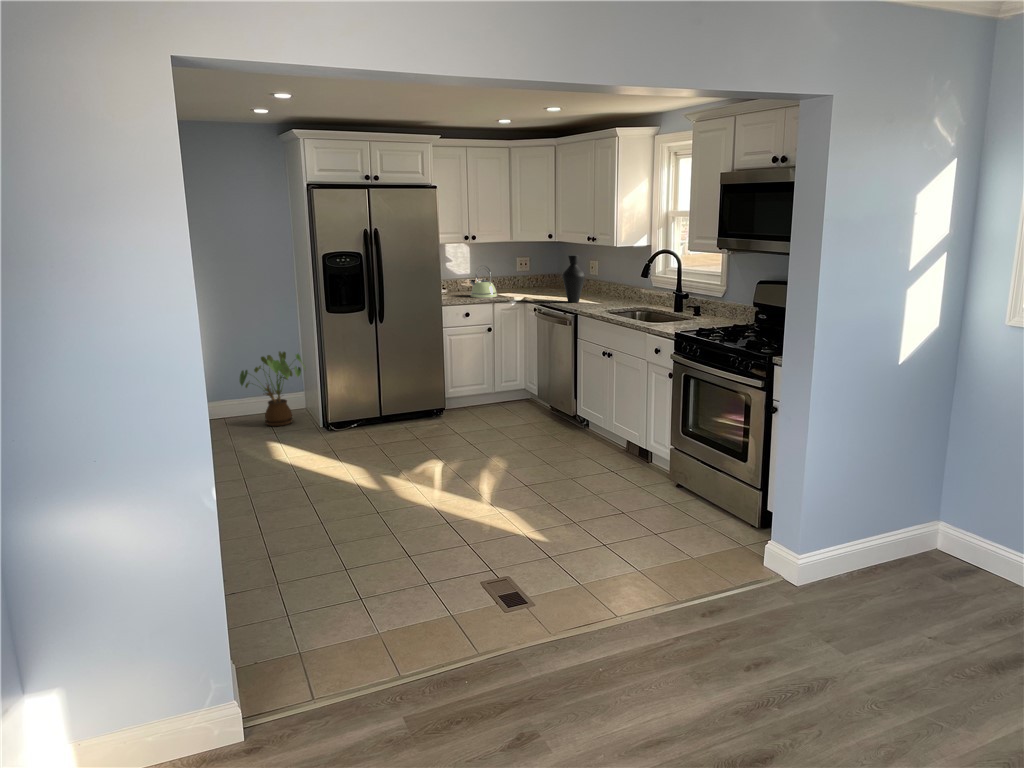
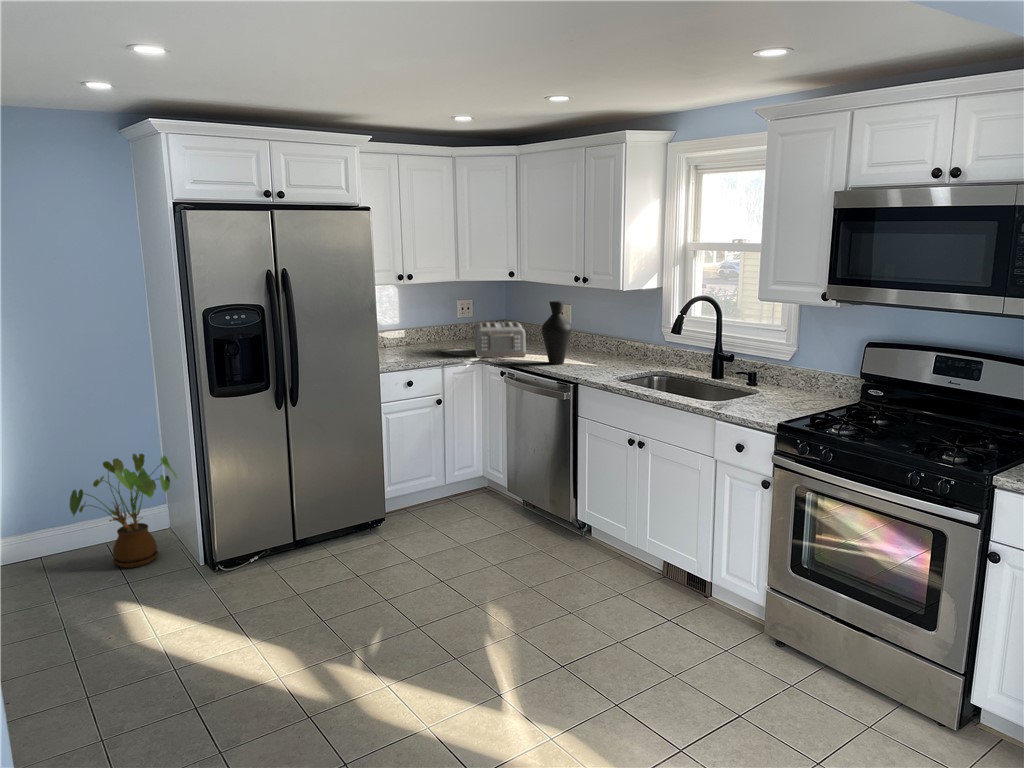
kettle: present [470,266,497,298] -> none [406,315,445,359]
toaster: none [519,273,560,299] -> present [475,322,526,357]

